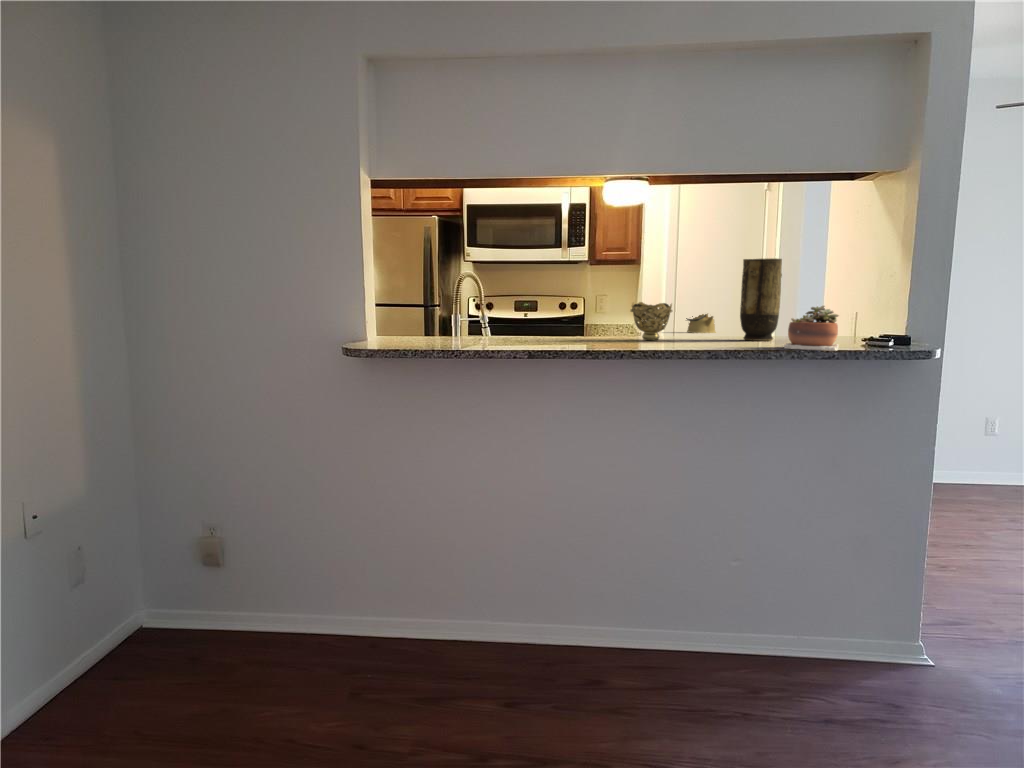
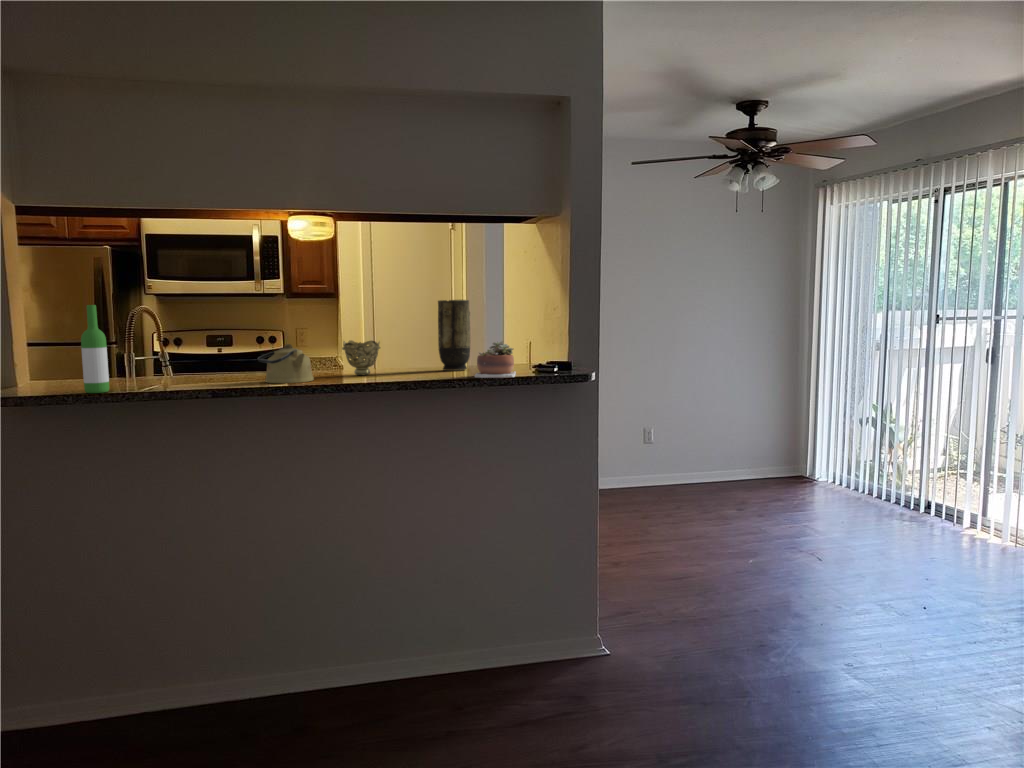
wine bottle: none [375,257,398,344] -> present [81,305,109,393]
kettle: present [686,314,715,333] -> present [258,344,314,383]

